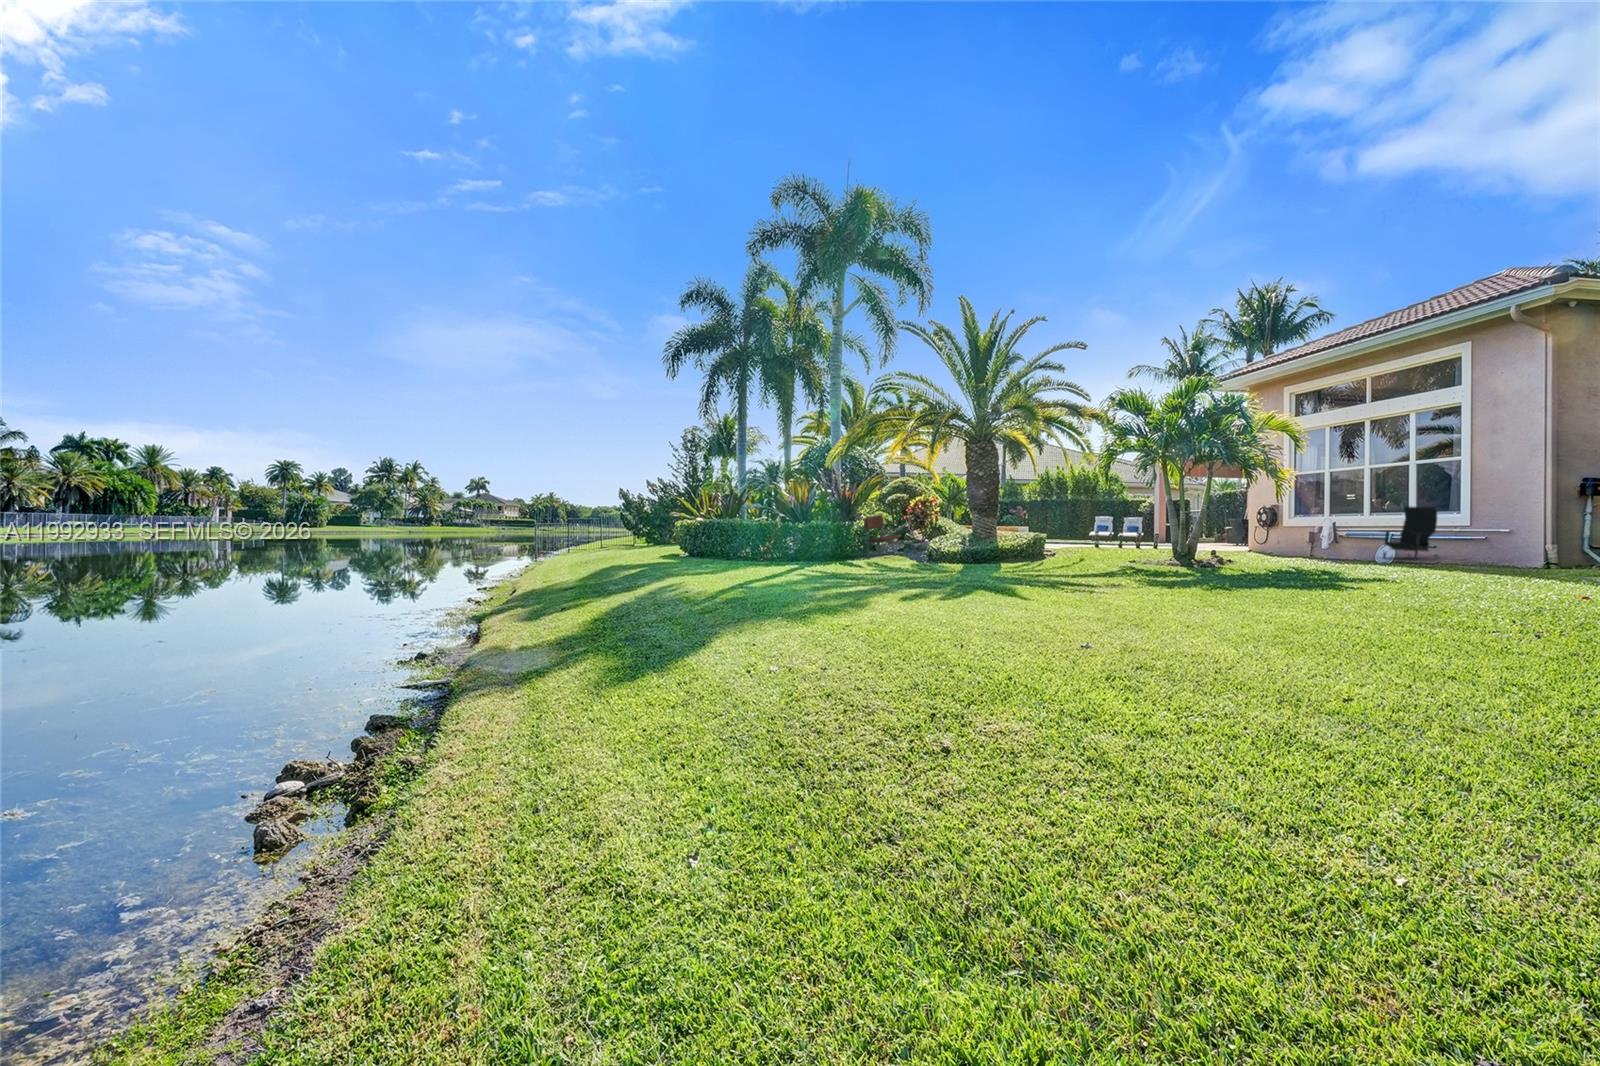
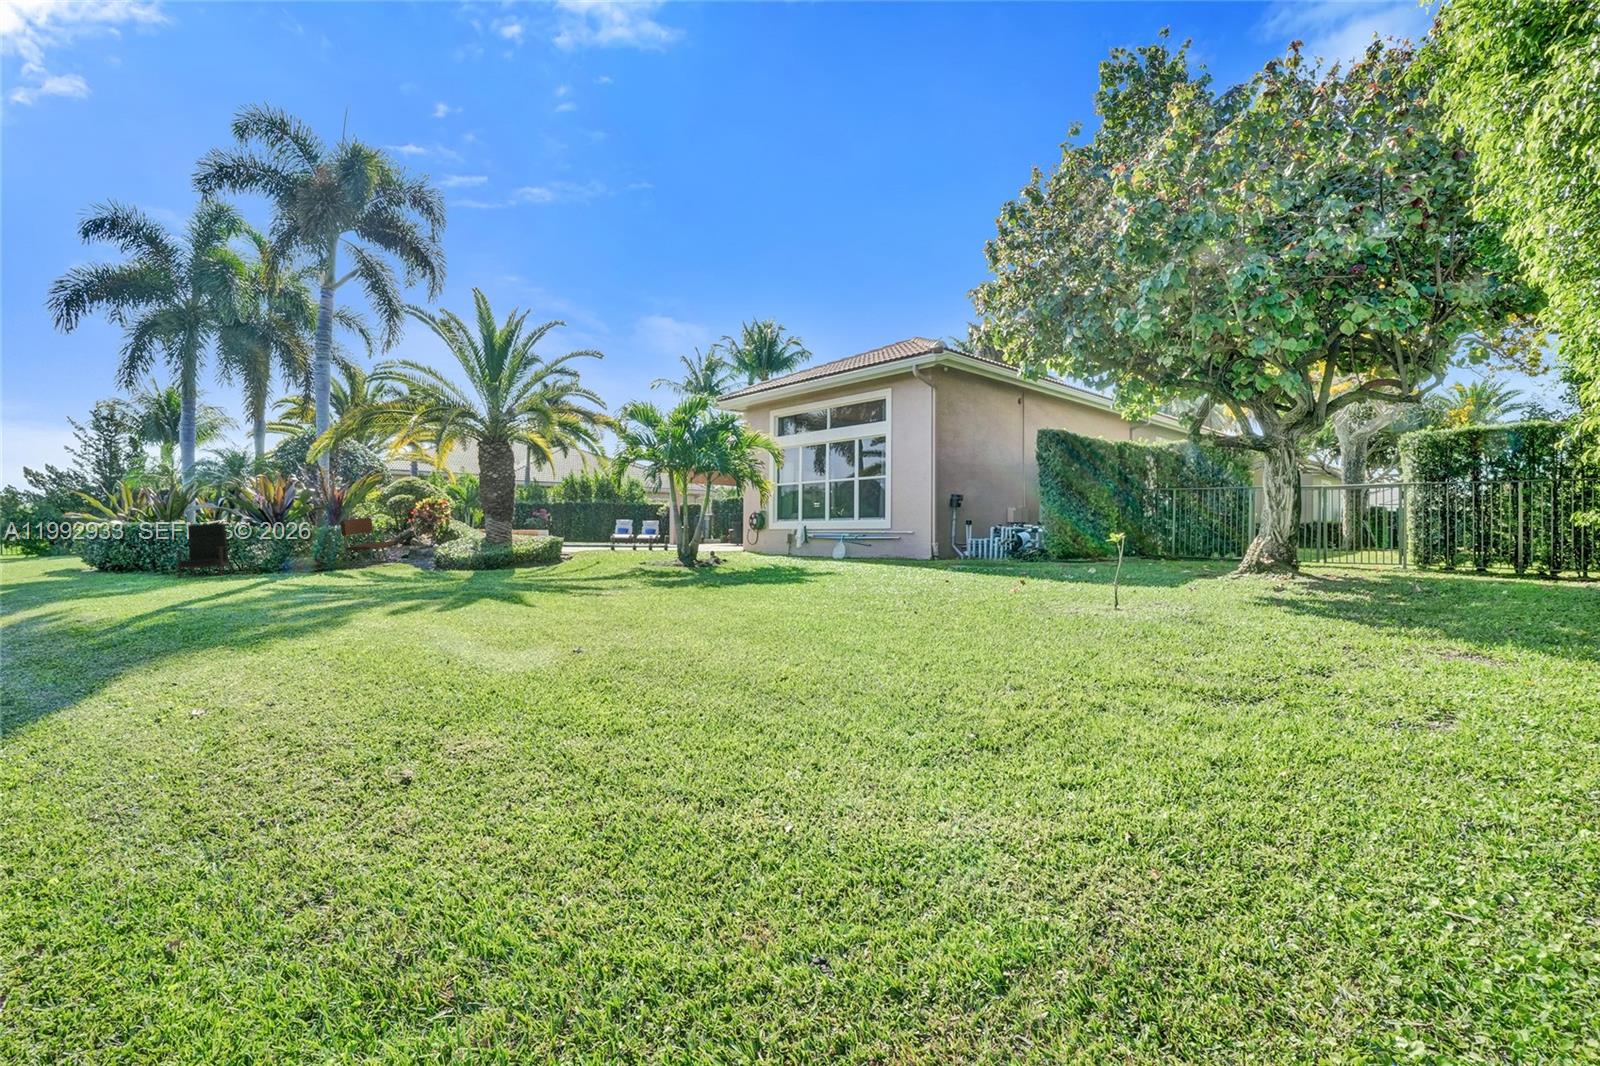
lounge chair: present [1383,506,1439,560] -> present [177,523,232,577]

